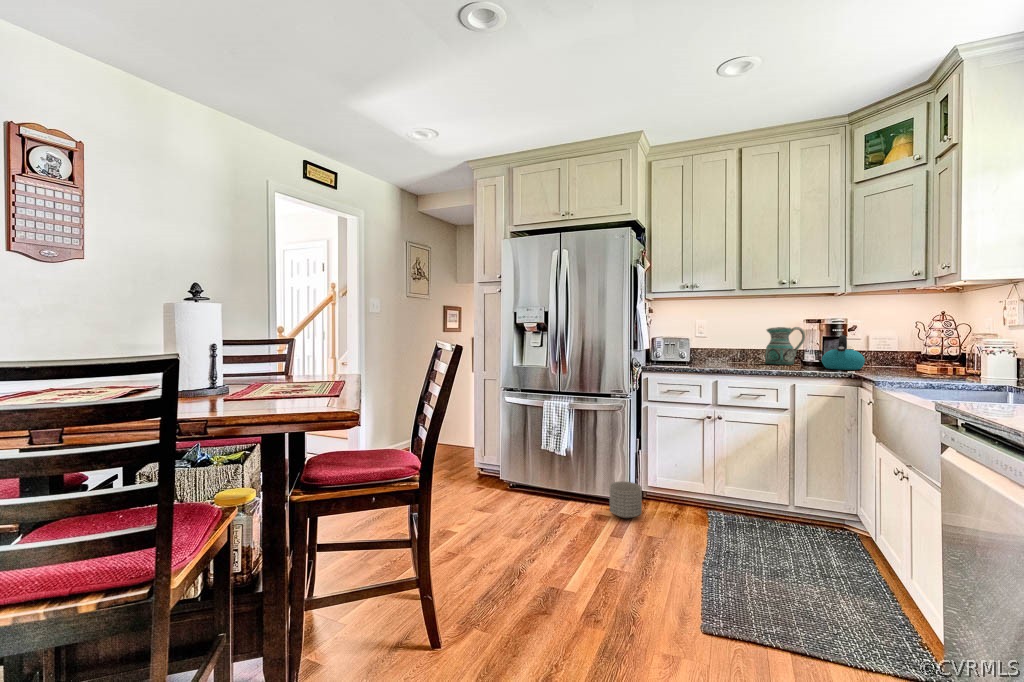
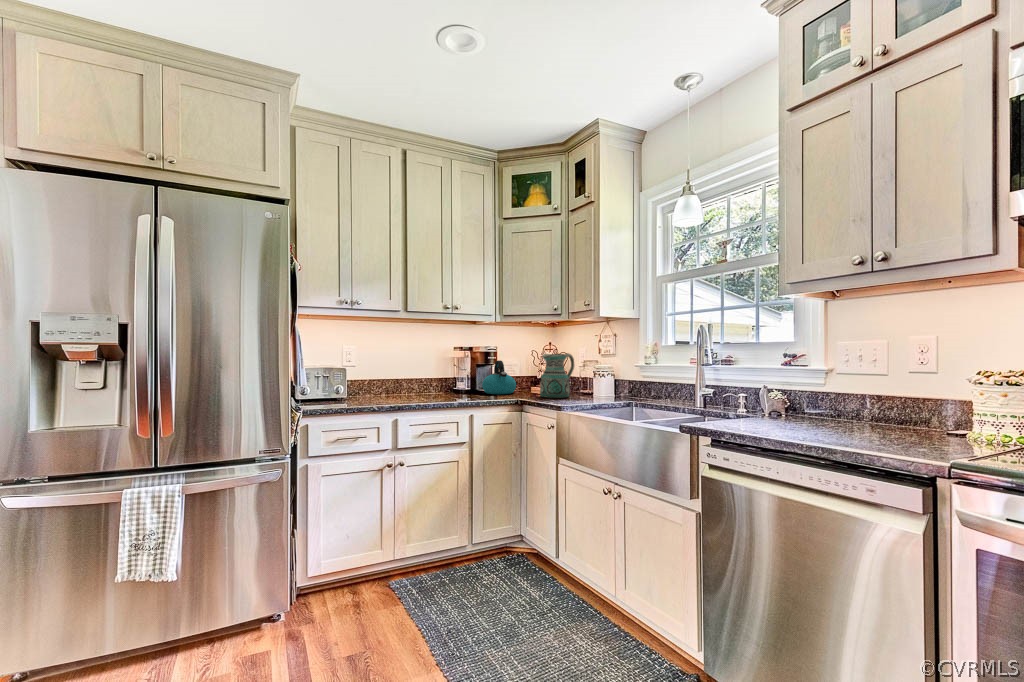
ceramic pitcher: present [765,327,805,365] -> present [540,353,574,398]
planter: present [610,481,642,518] -> none [261,584,314,649]

